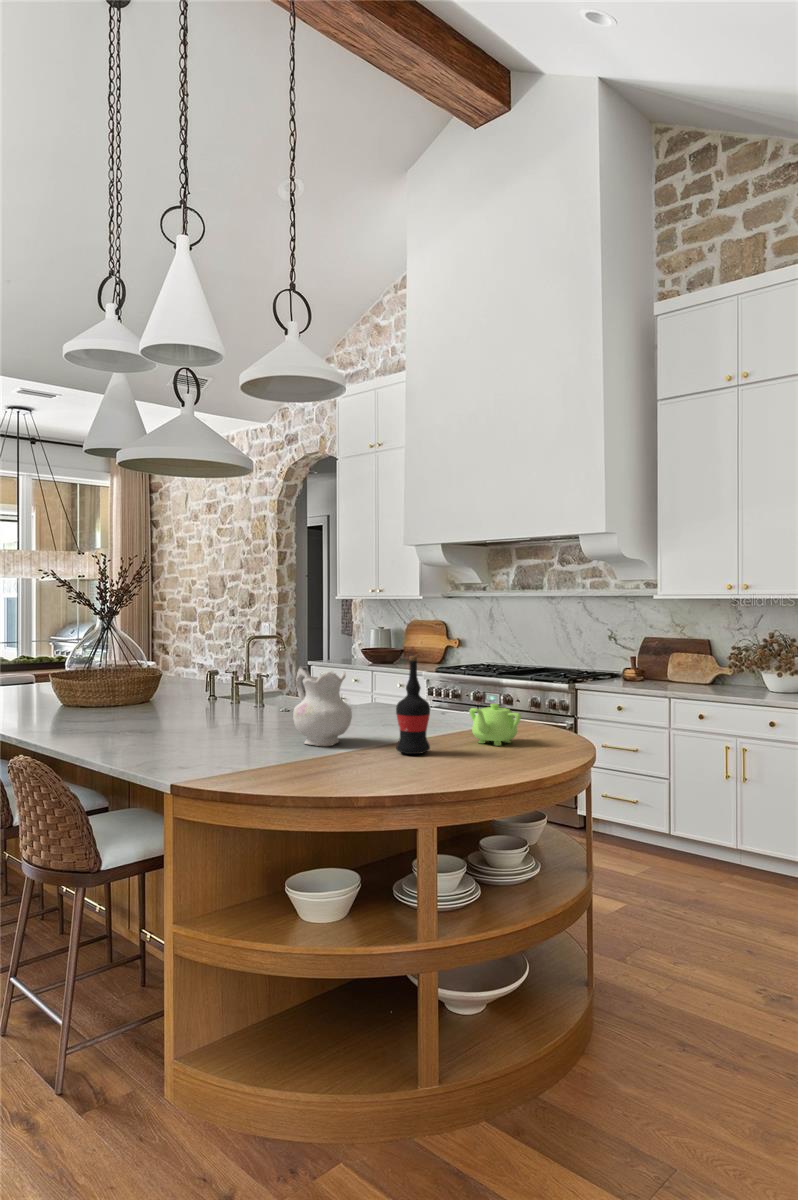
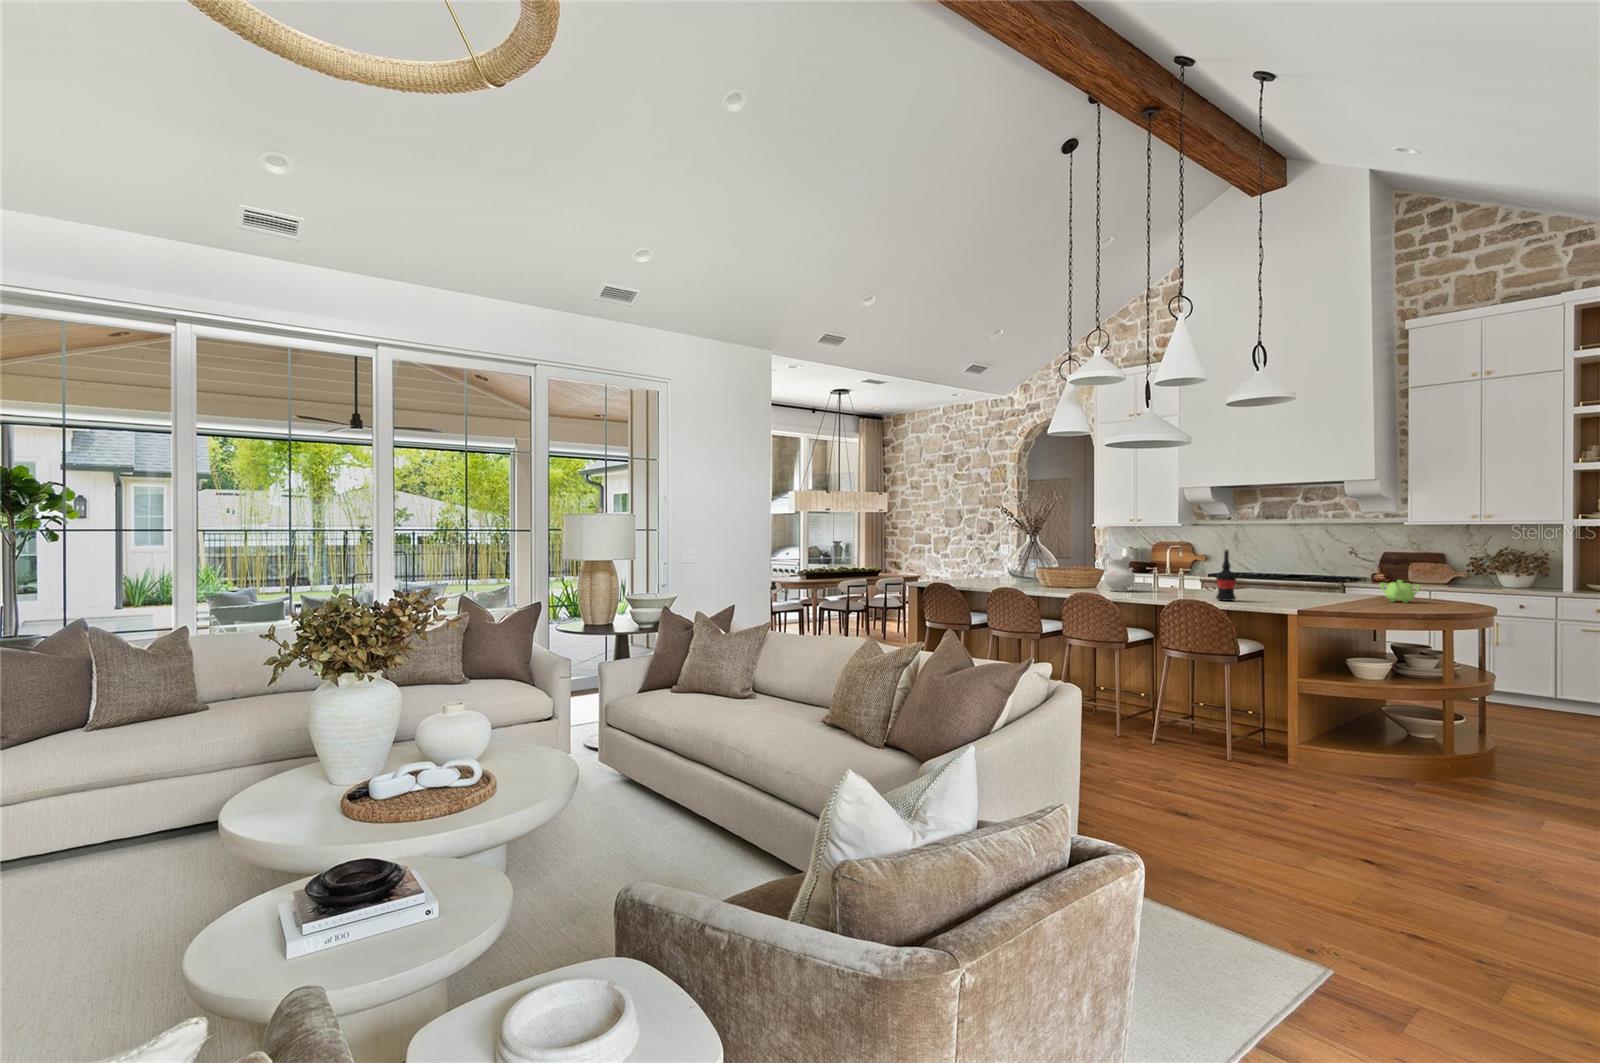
wine bottle: present [396,656,430,754] -> present [1216,549,1236,601]
ceramic pitcher: present [293,666,352,746] -> present [1102,554,1135,592]

